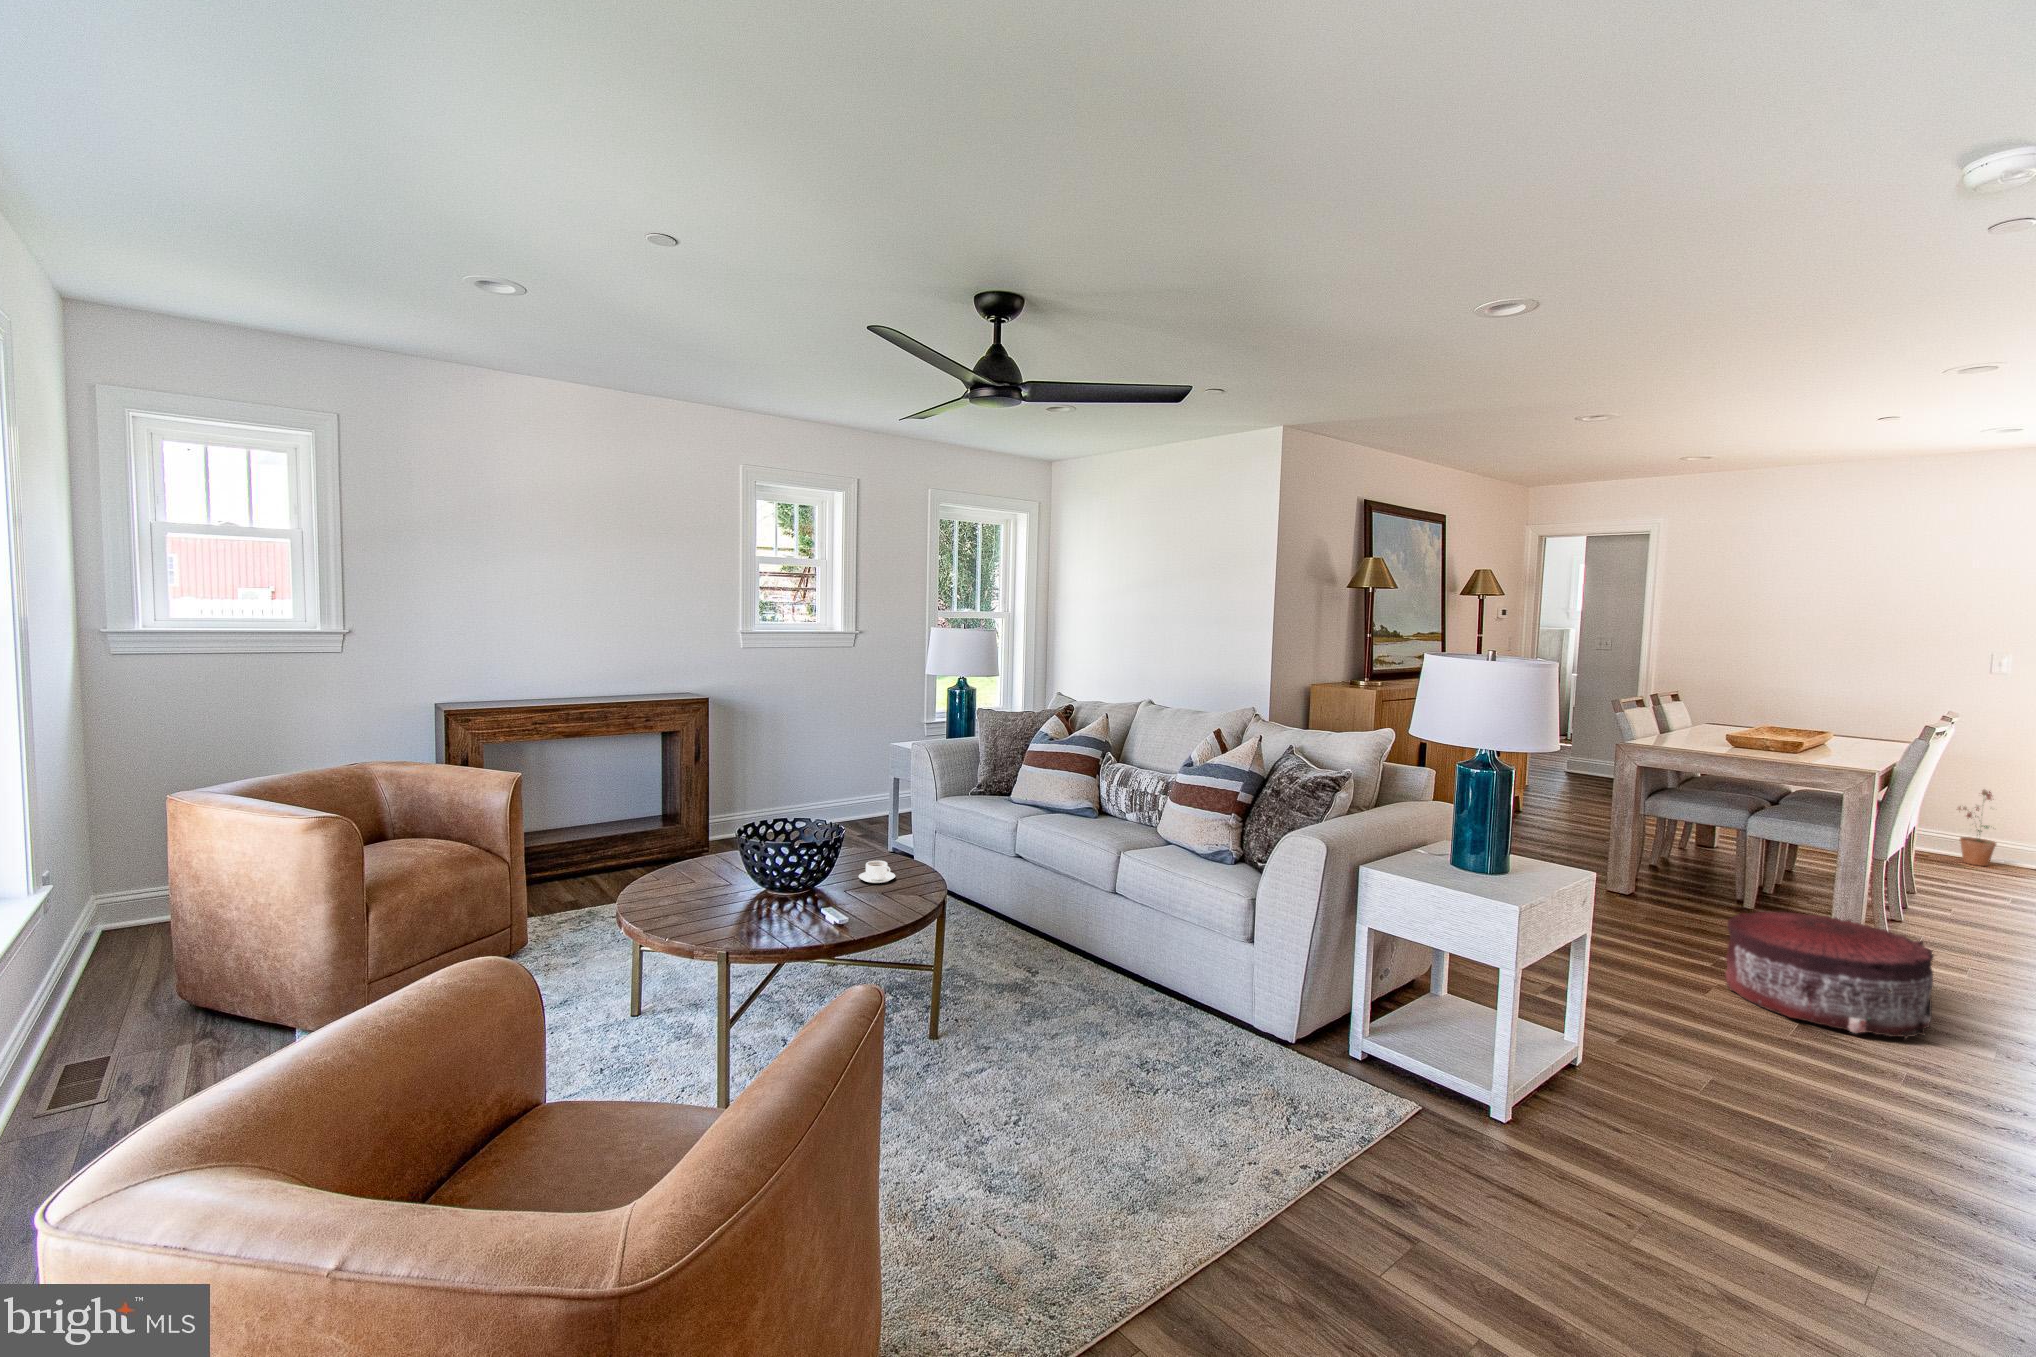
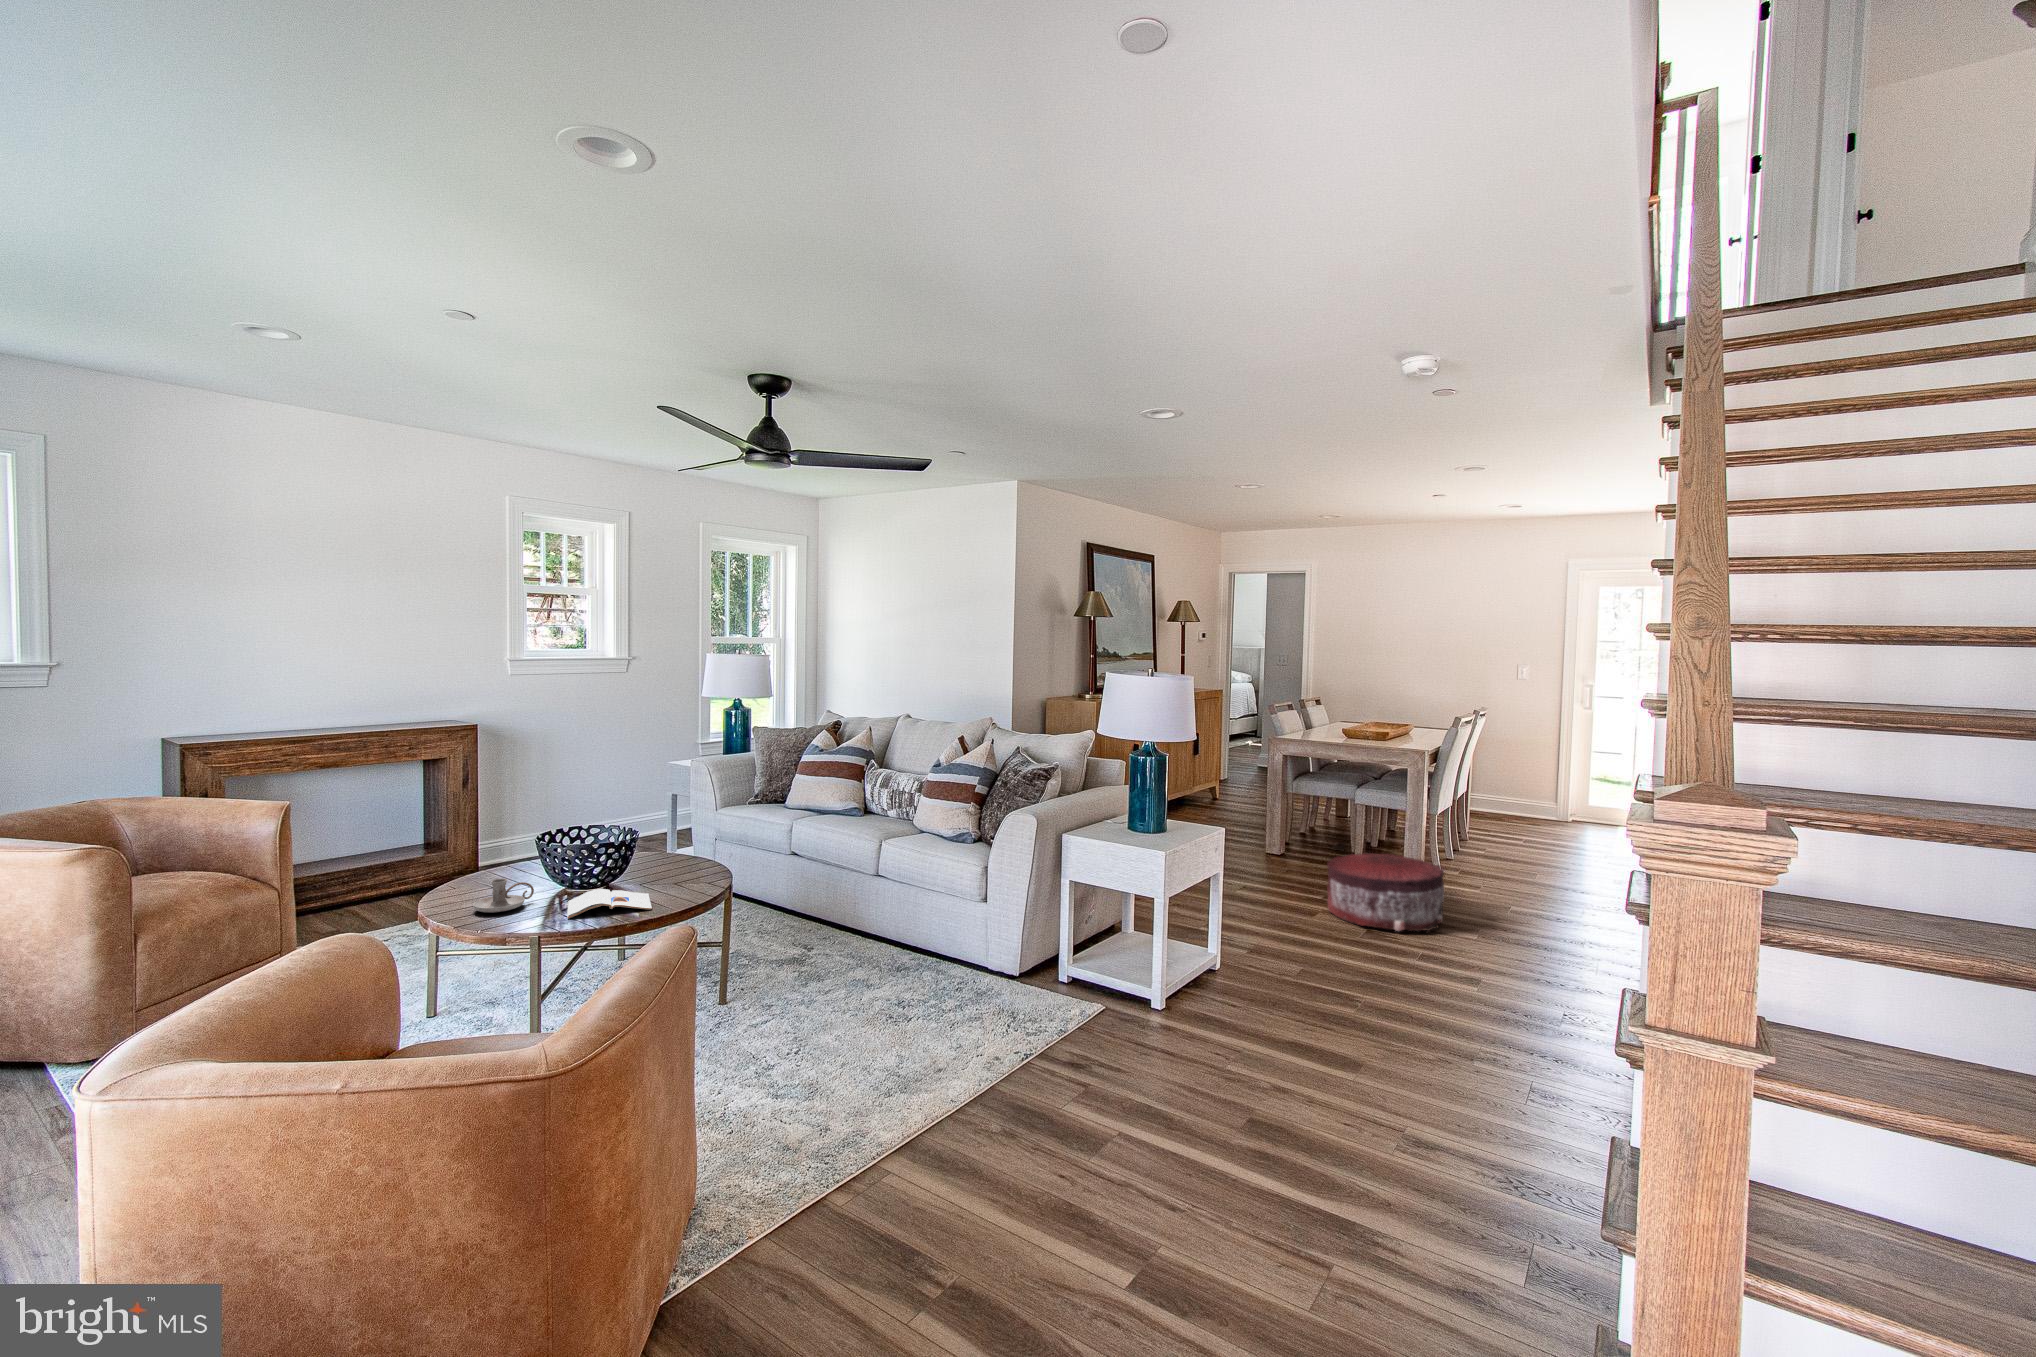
potted plant: present [1958,790,1996,866] -> none [1496,763,1519,819]
coffee cup: present [859,861,895,883] -> none [651,858,685,876]
candle holder: none [668,877,732,915] -> present [473,879,534,913]
magazine: none [762,896,854,931] -> present [567,889,652,918]

